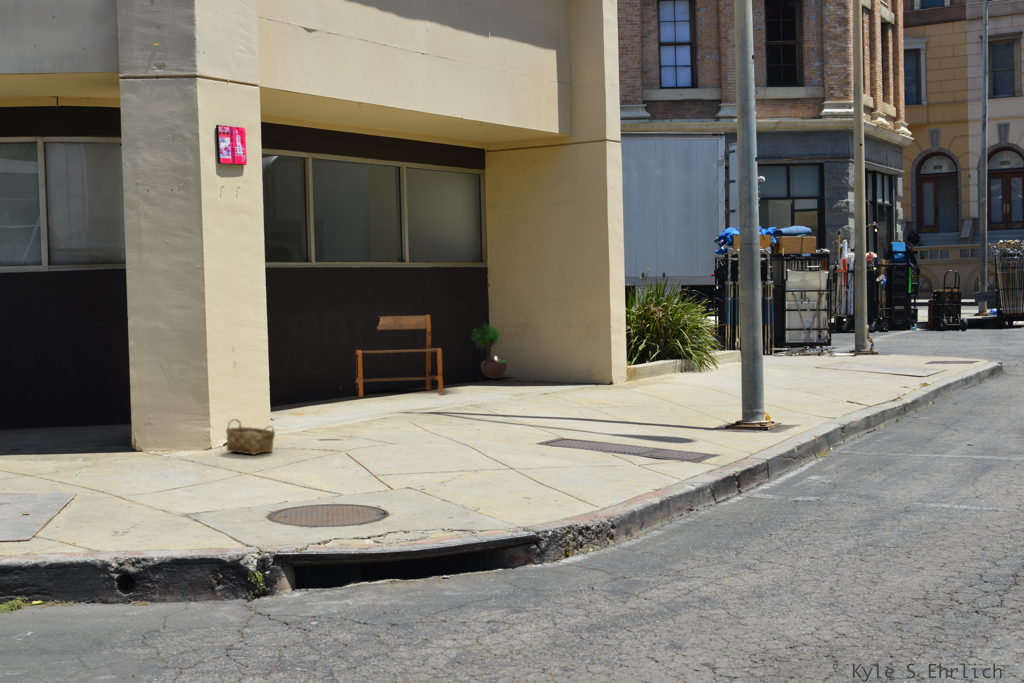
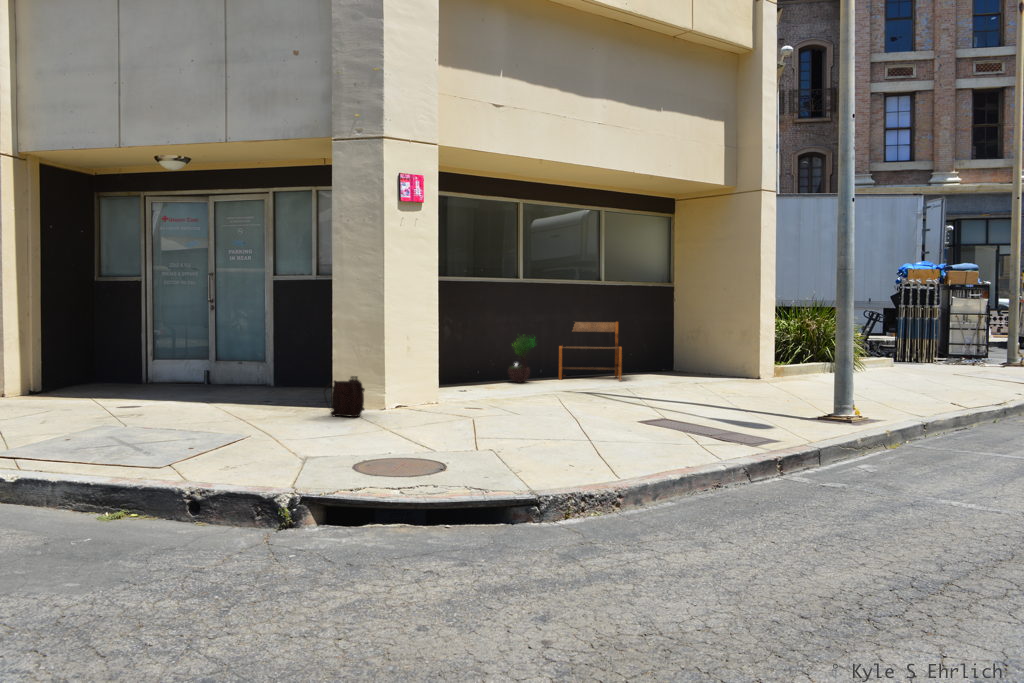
potted tree: present [473,326,506,379] -> present [508,336,534,383]
backpack: none [125,404,181,462] -> present [324,376,365,417]
woven basket: present [226,419,275,455] -> none [402,390,436,417]

